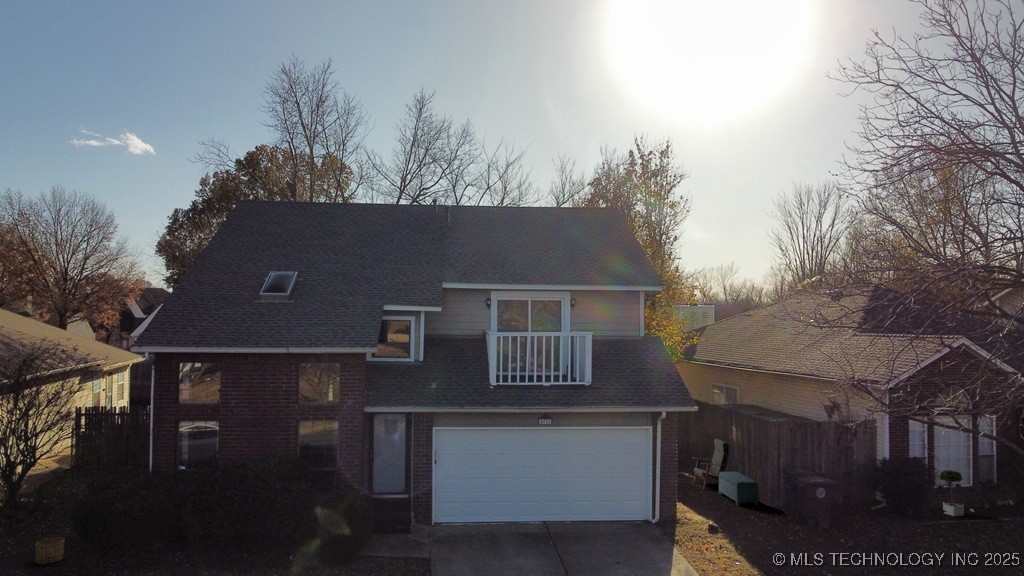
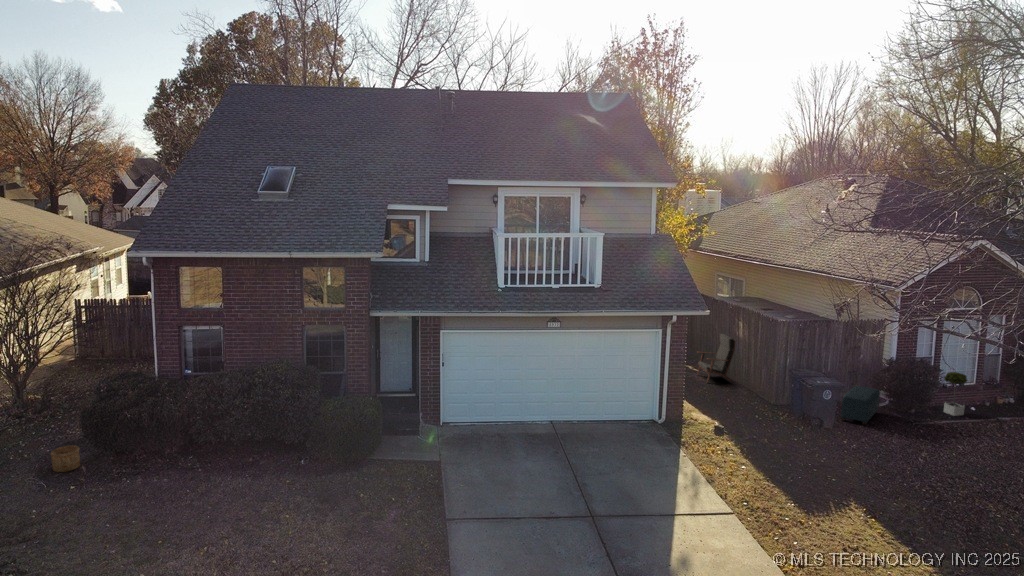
bench: present [719,472,759,506] -> present [841,386,880,425]

